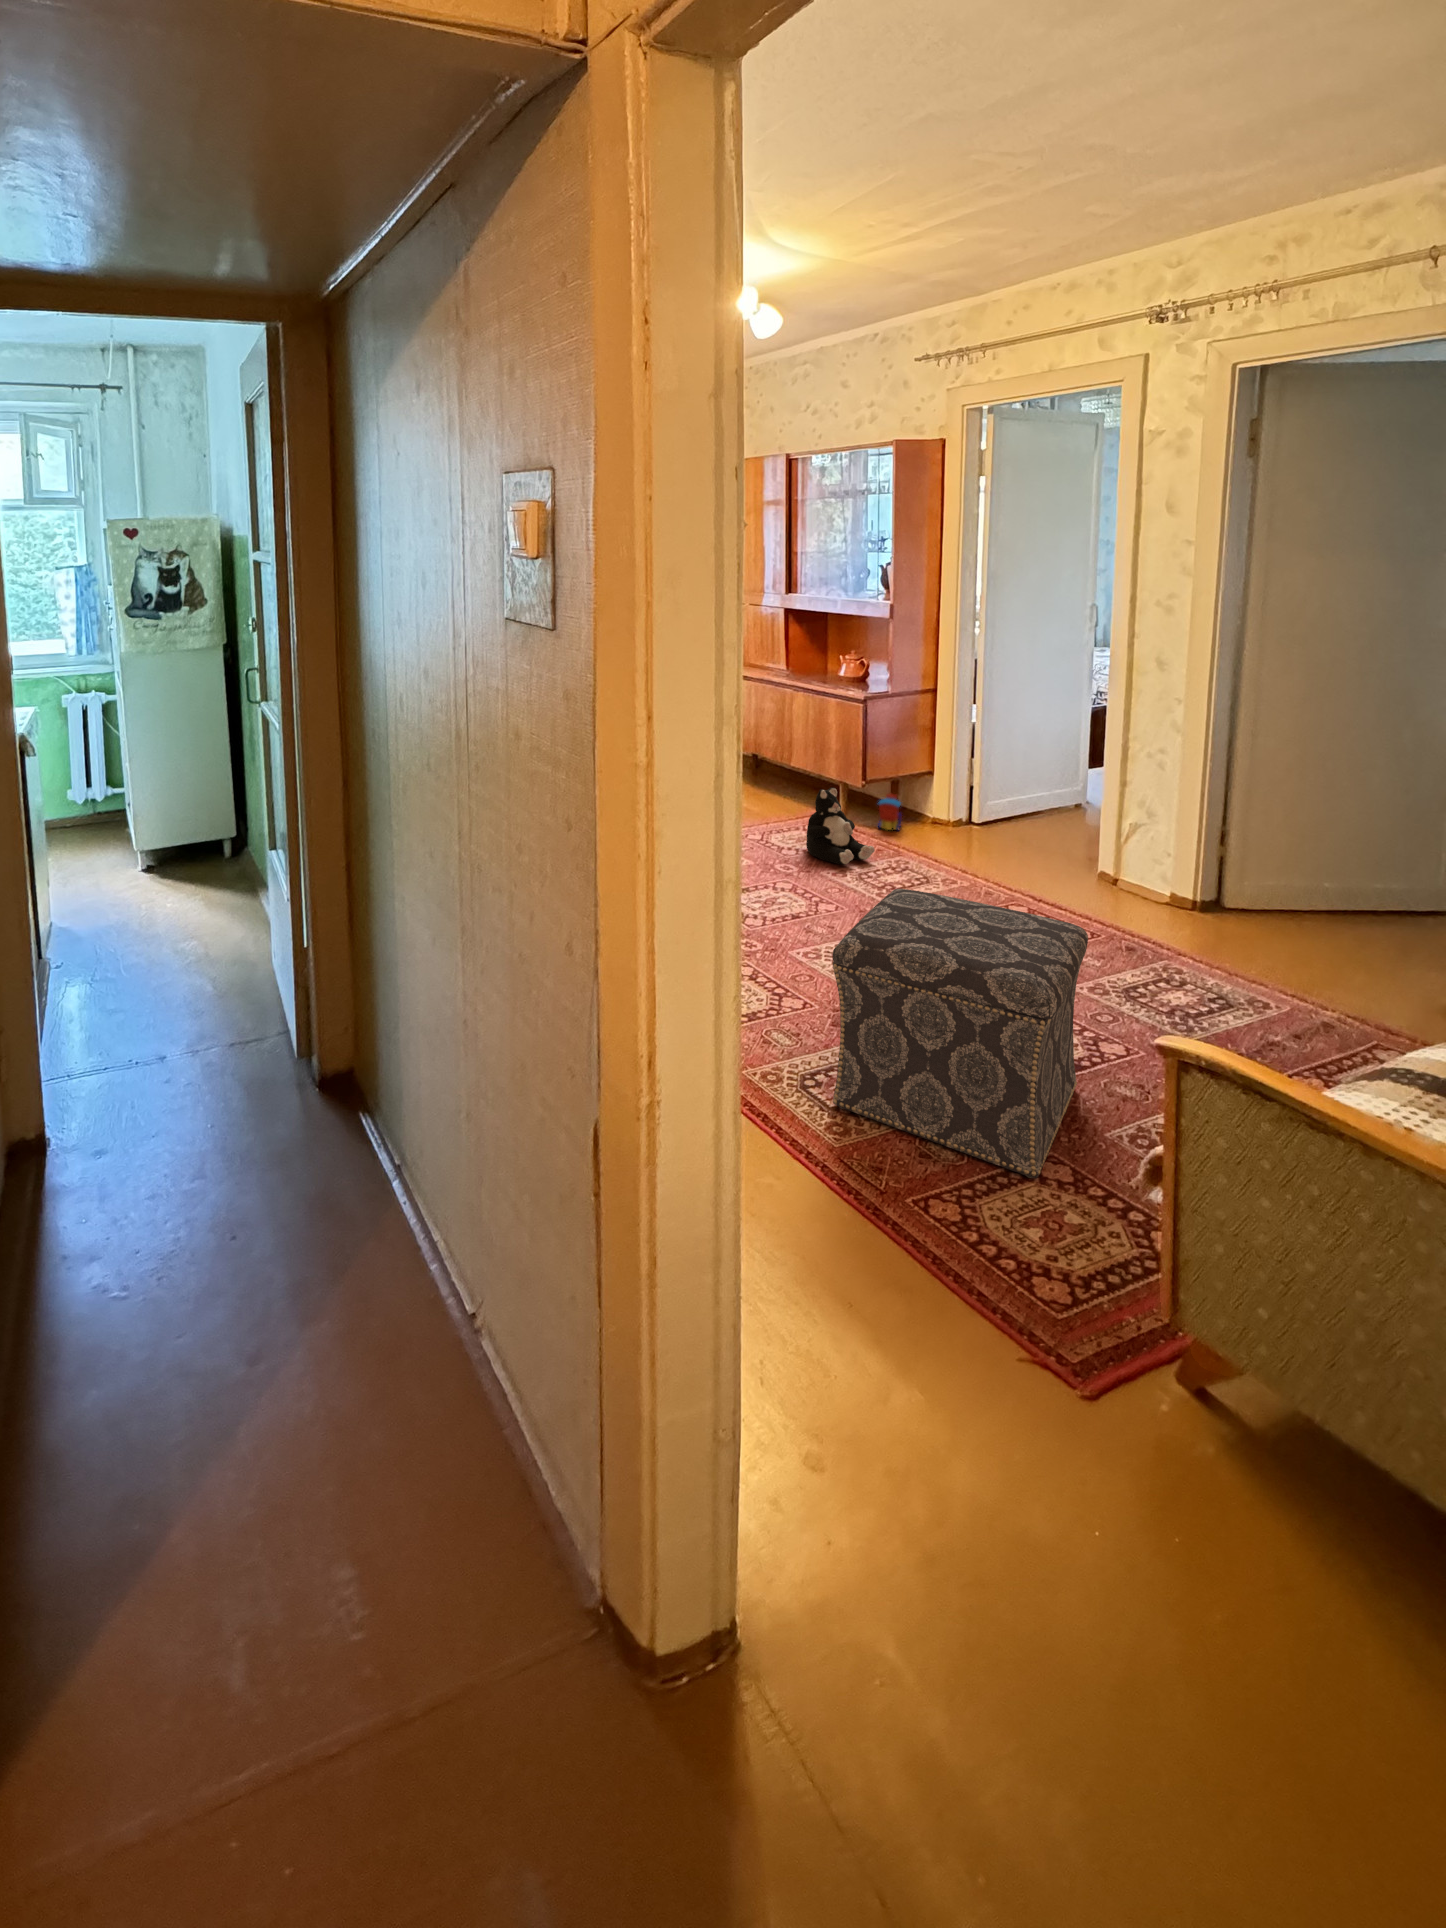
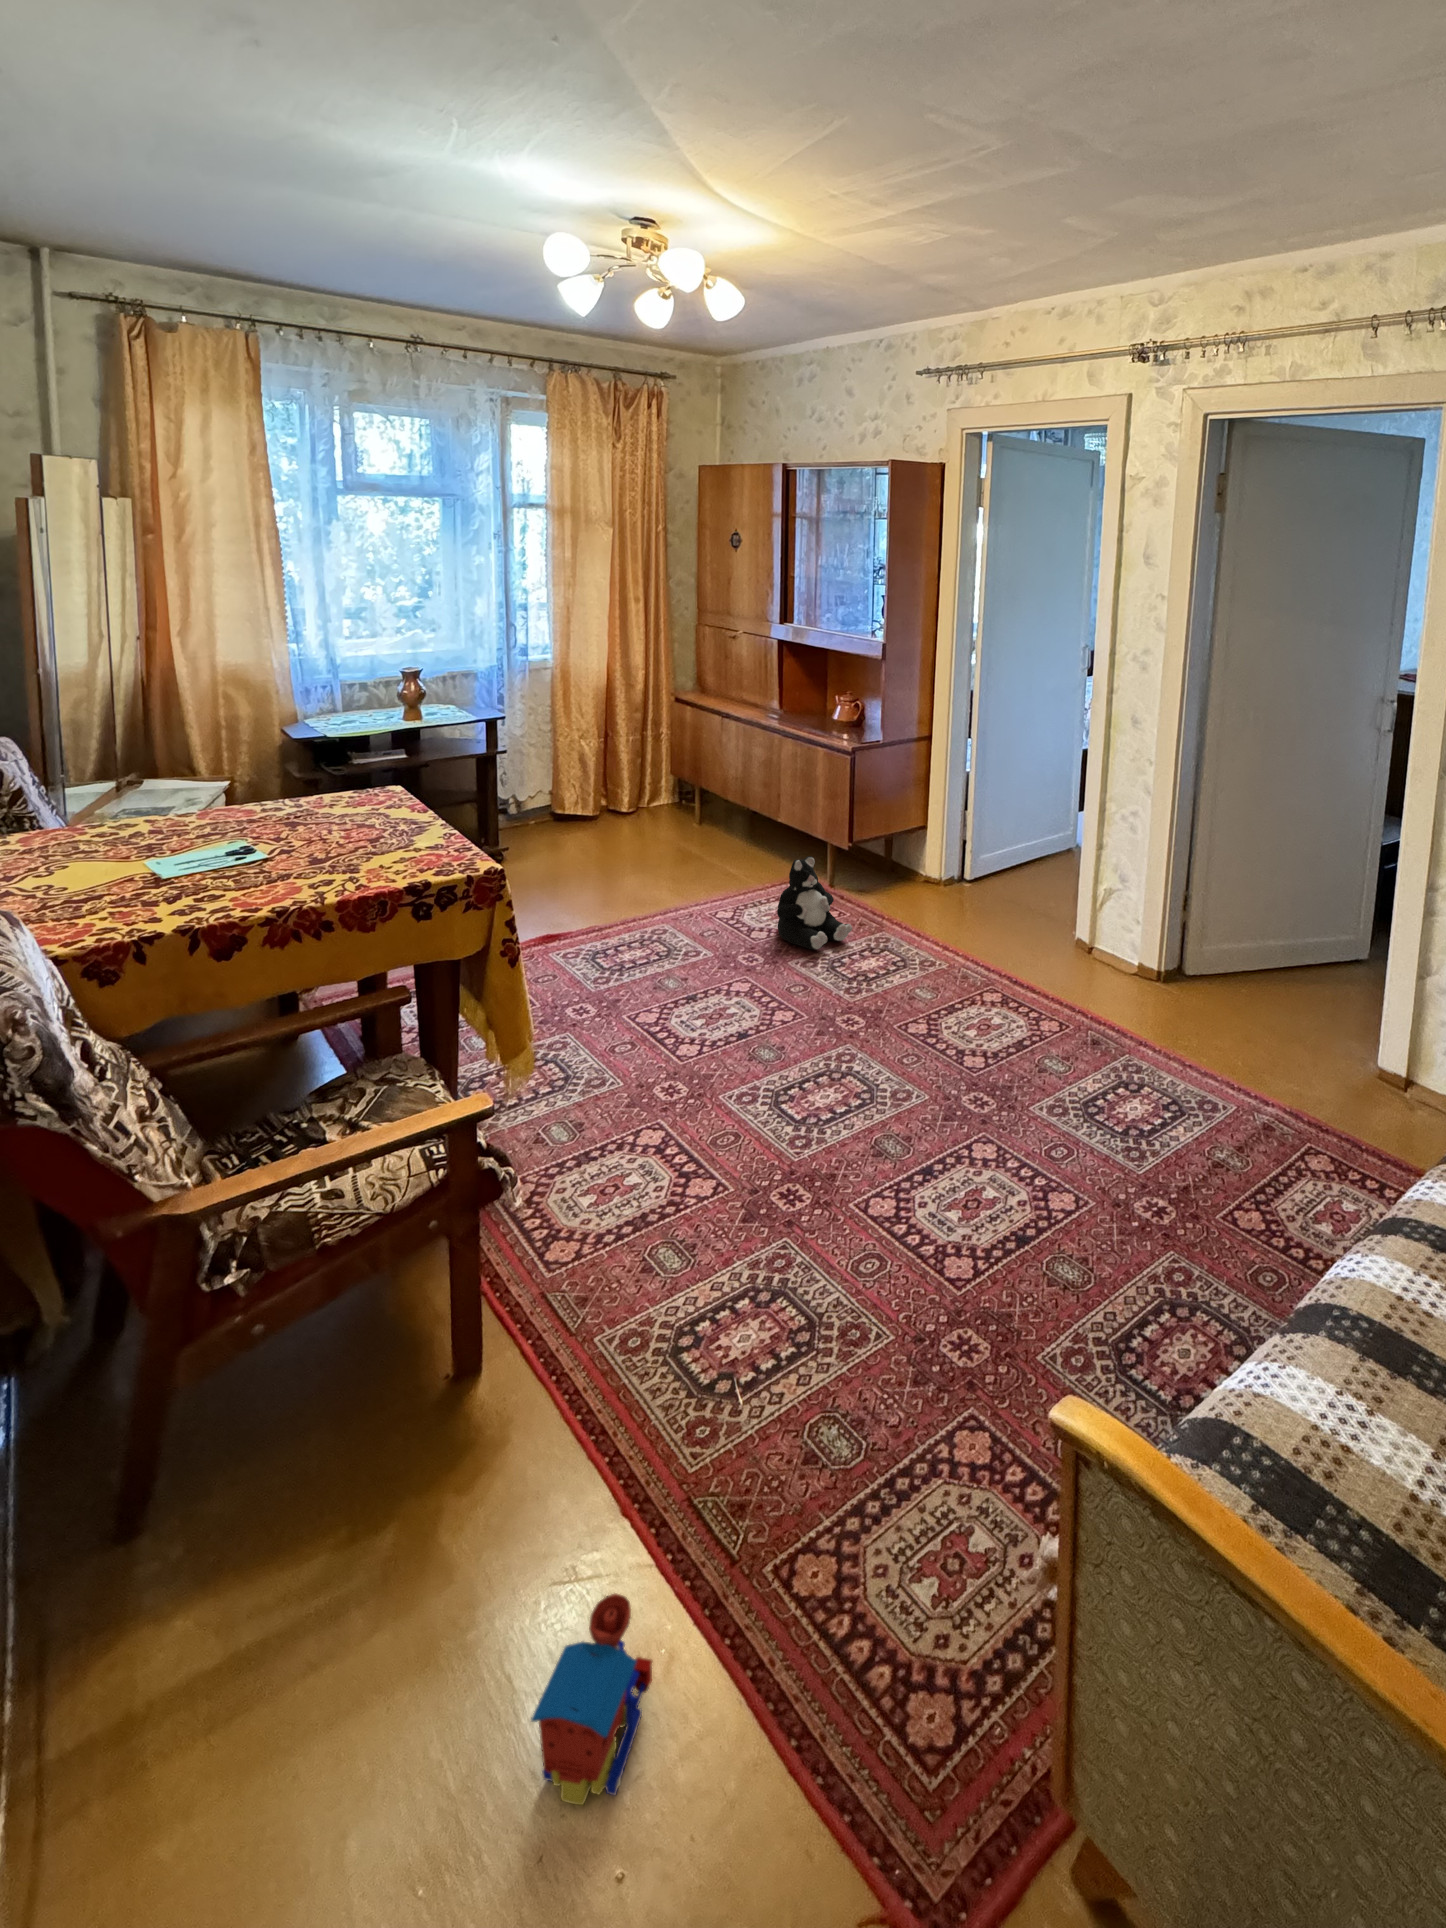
toy train: present [878,794,902,830] -> present [531,1593,652,1805]
ottoman: present [833,889,1088,1178] -> none [703,1036,1035,1473]

